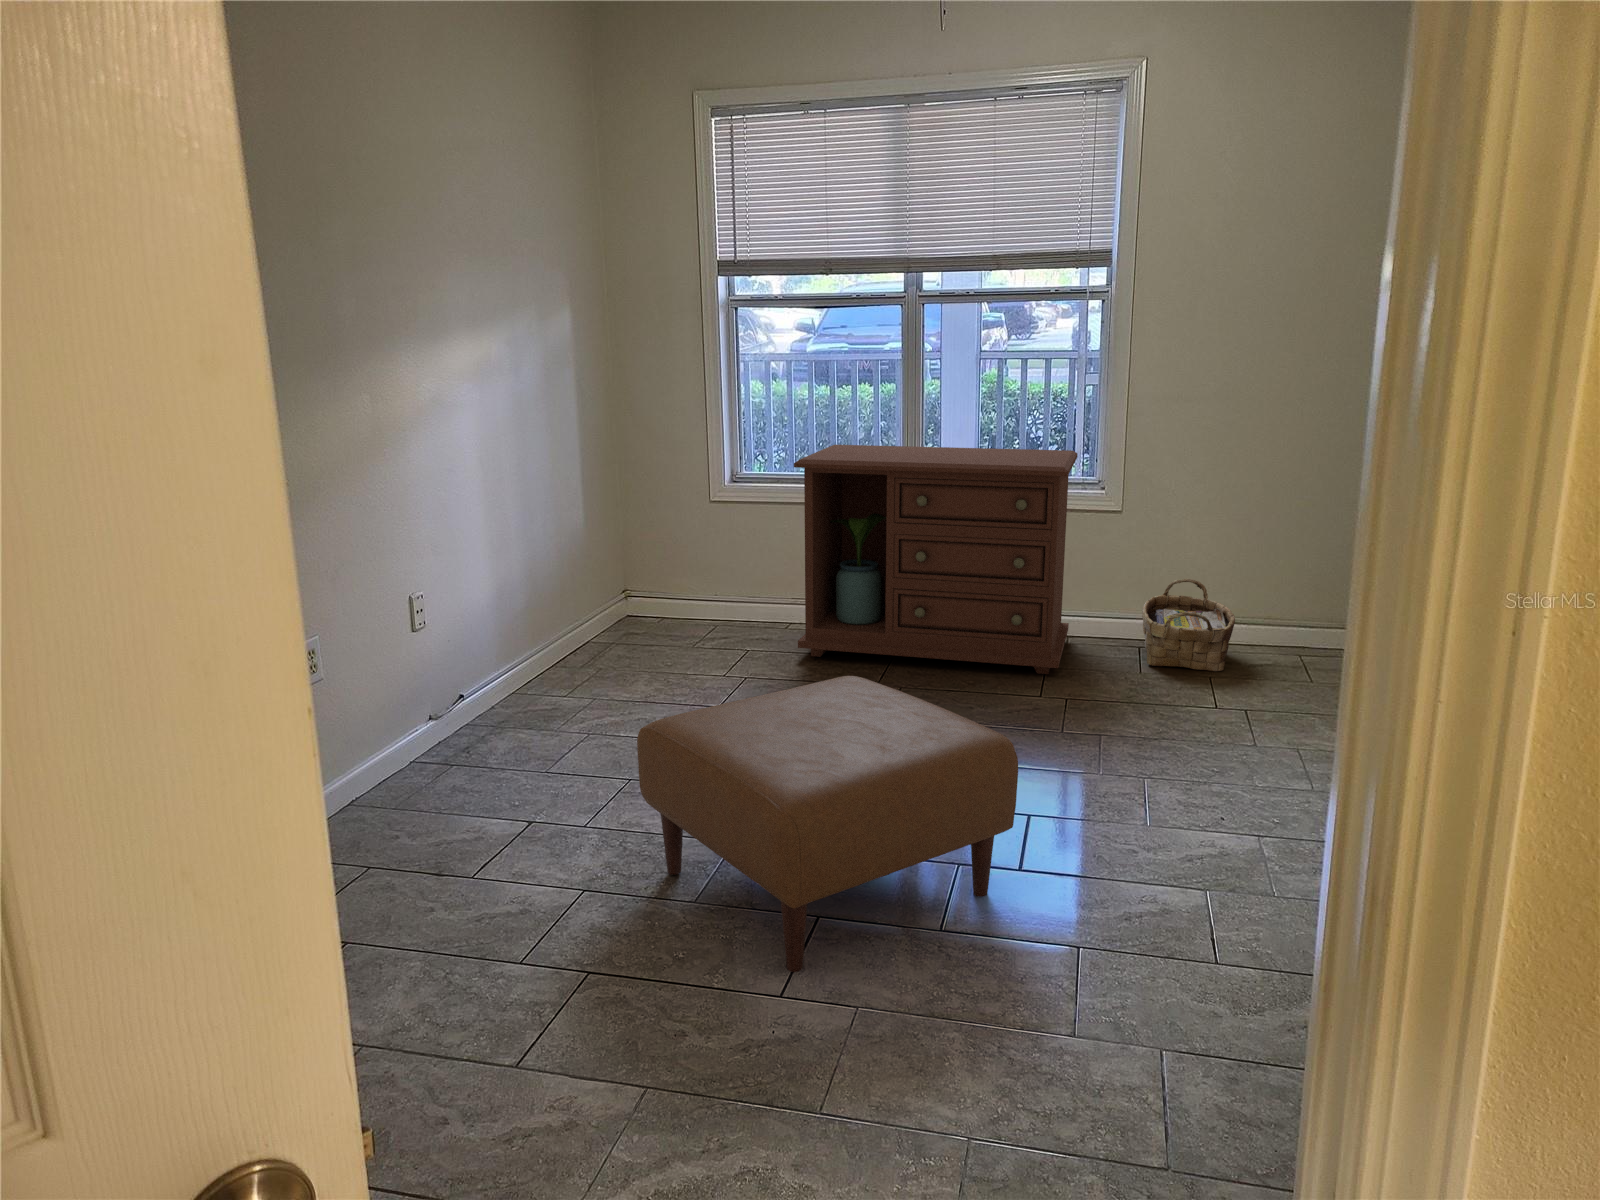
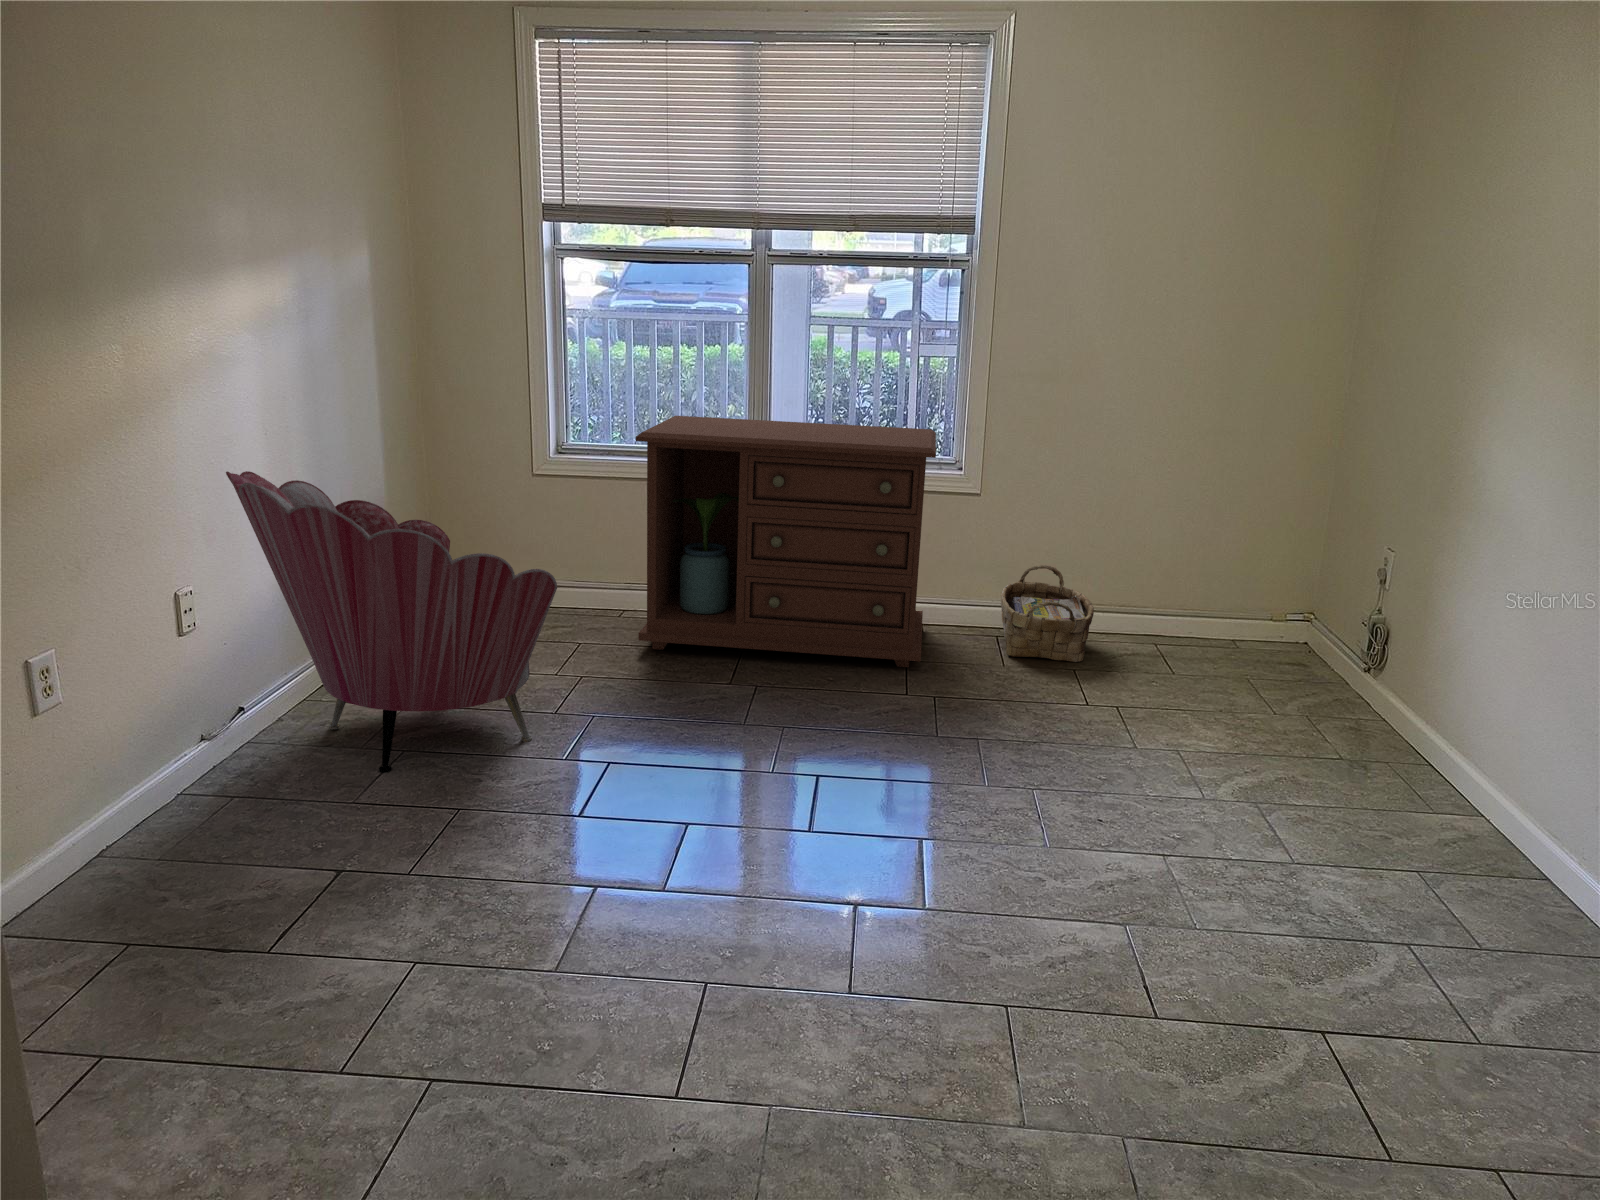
armchair: none [450,497,716,751] -> present [226,471,557,773]
ottoman: present [637,676,1018,972] -> none [480,689,934,1062]

